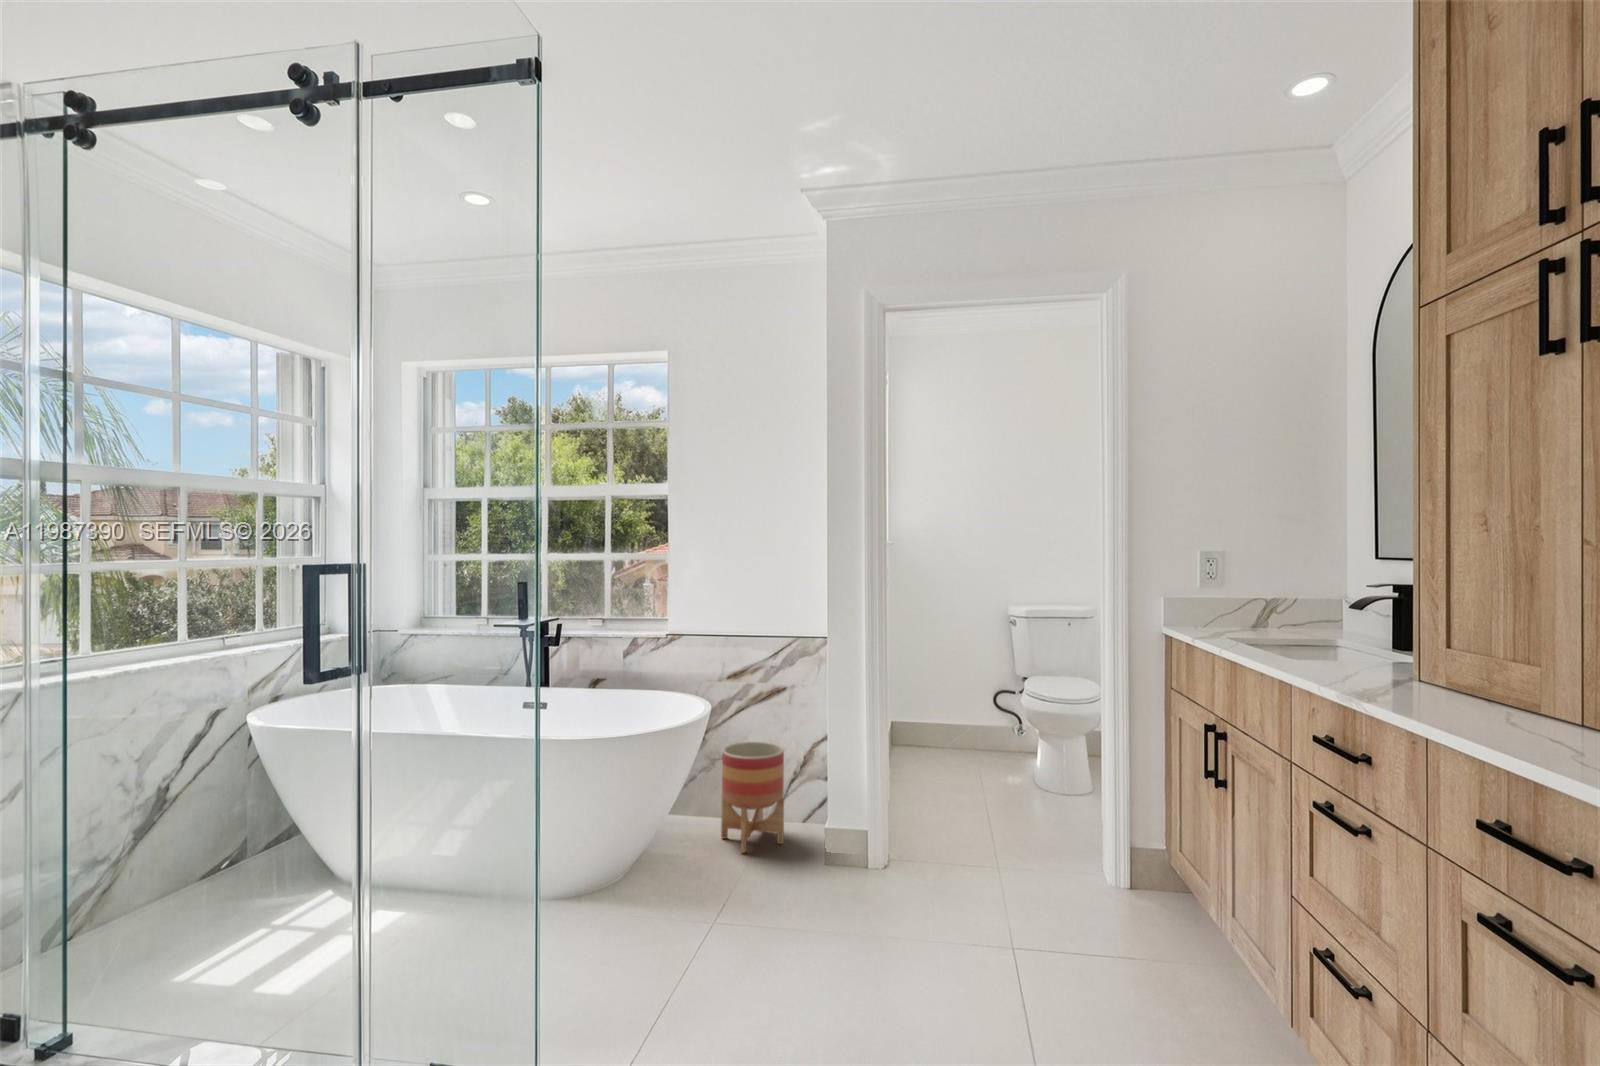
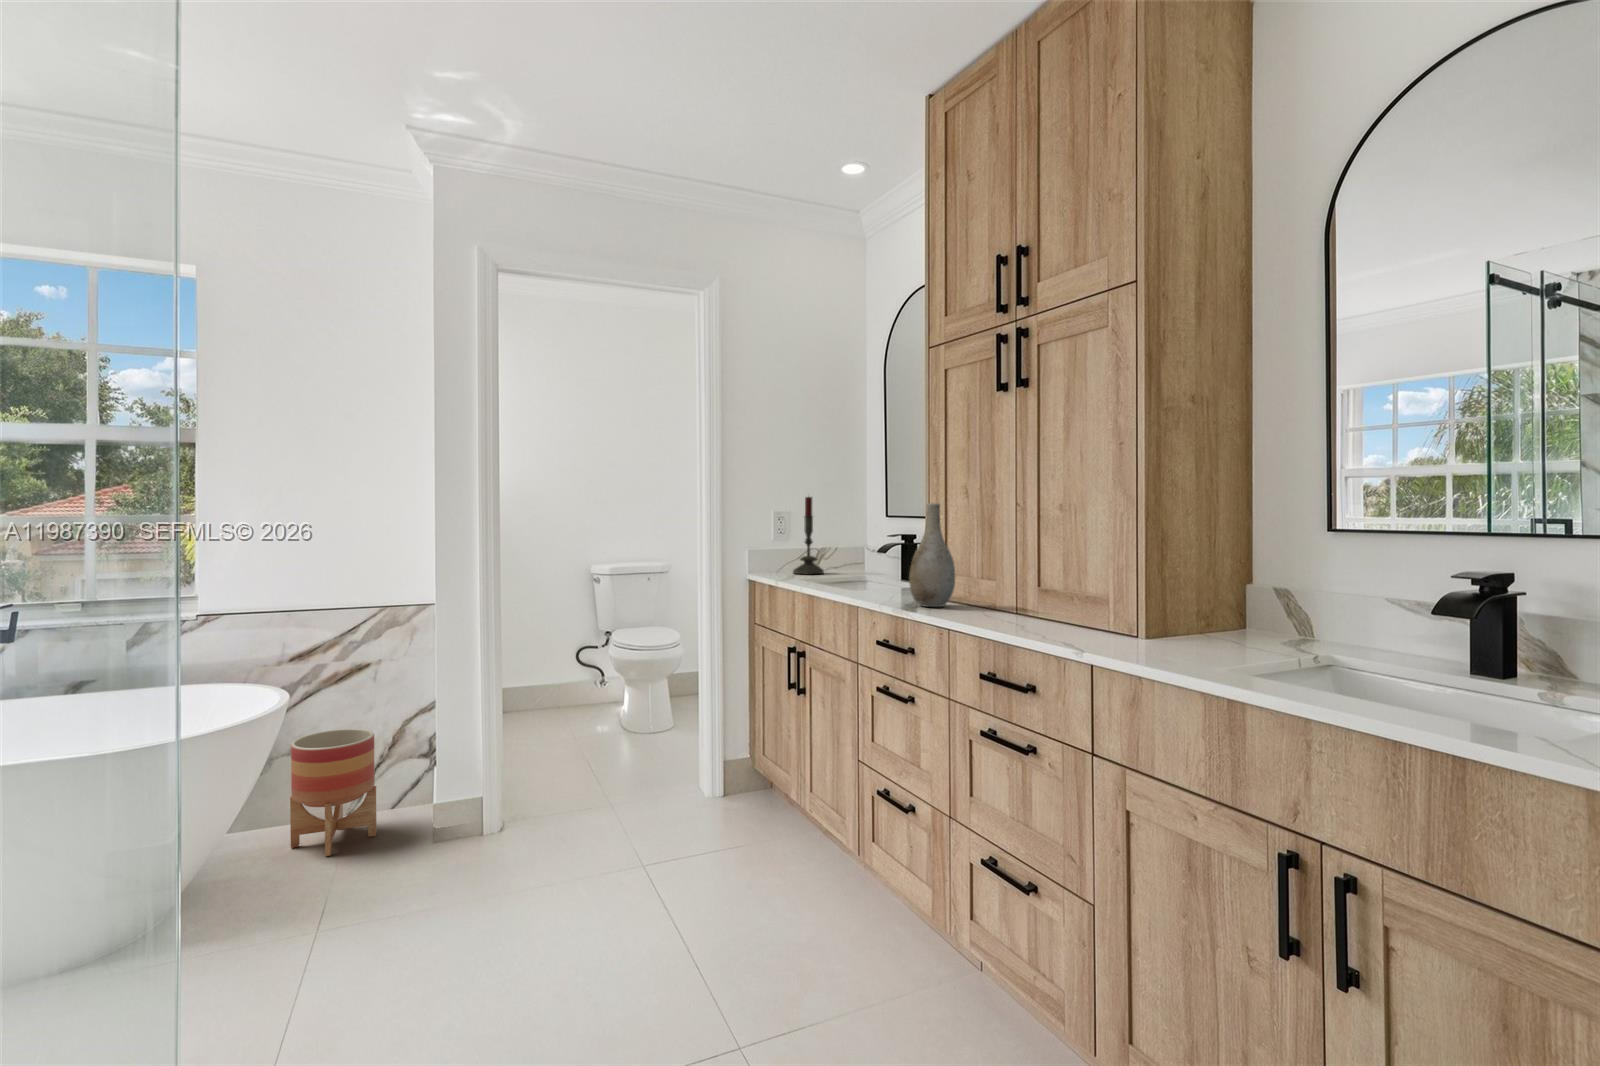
candle: none [1228,529,1274,632] -> present [793,497,824,574]
vase: none [1368,537,1458,697] -> present [909,503,955,607]

